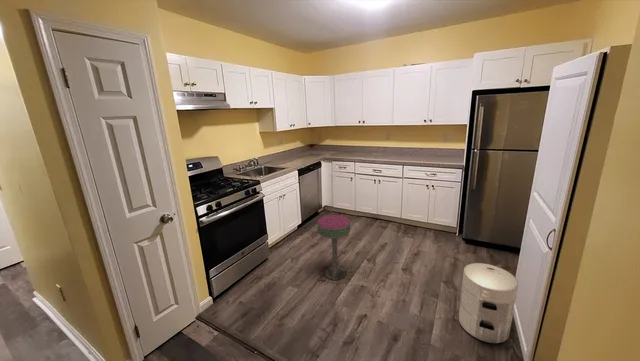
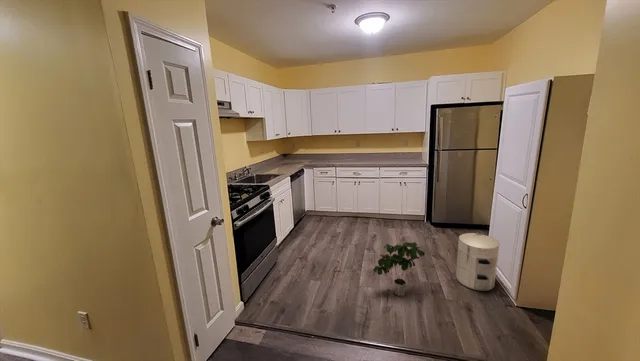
bar stool: present [317,215,350,280] -> none [330,211,359,268]
potted plant: none [345,263,409,327] -> present [374,242,425,297]

